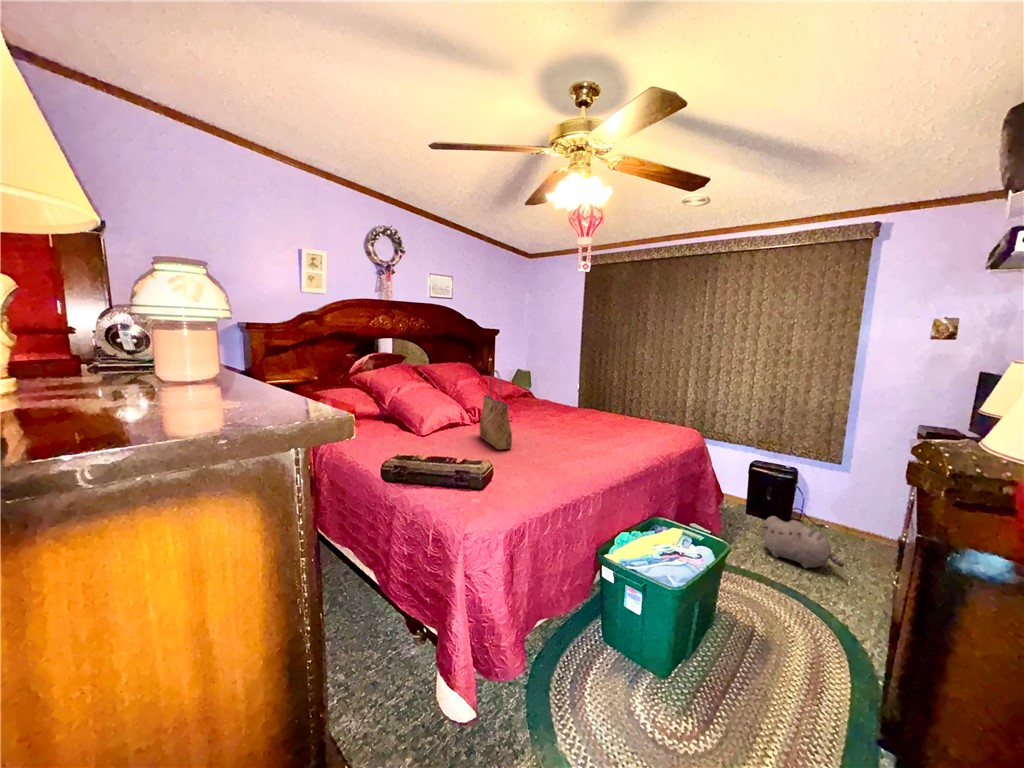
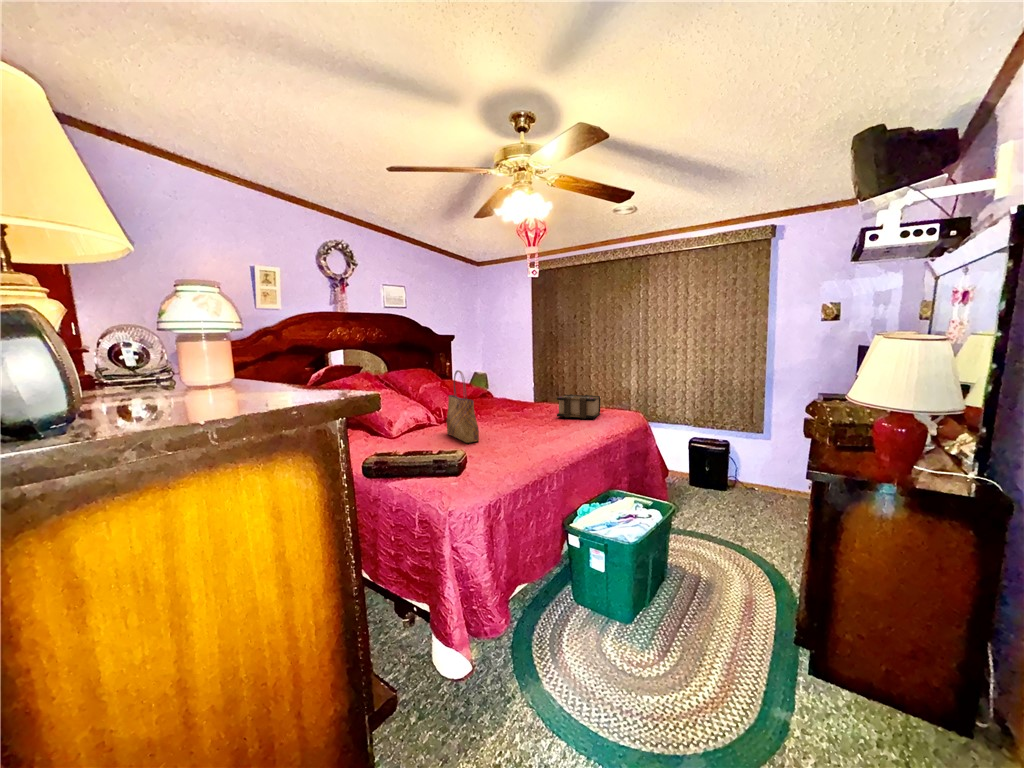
book: none [601,403,651,433] -> present [557,394,600,418]
plush toy: present [763,516,844,568] -> none [702,483,770,524]

